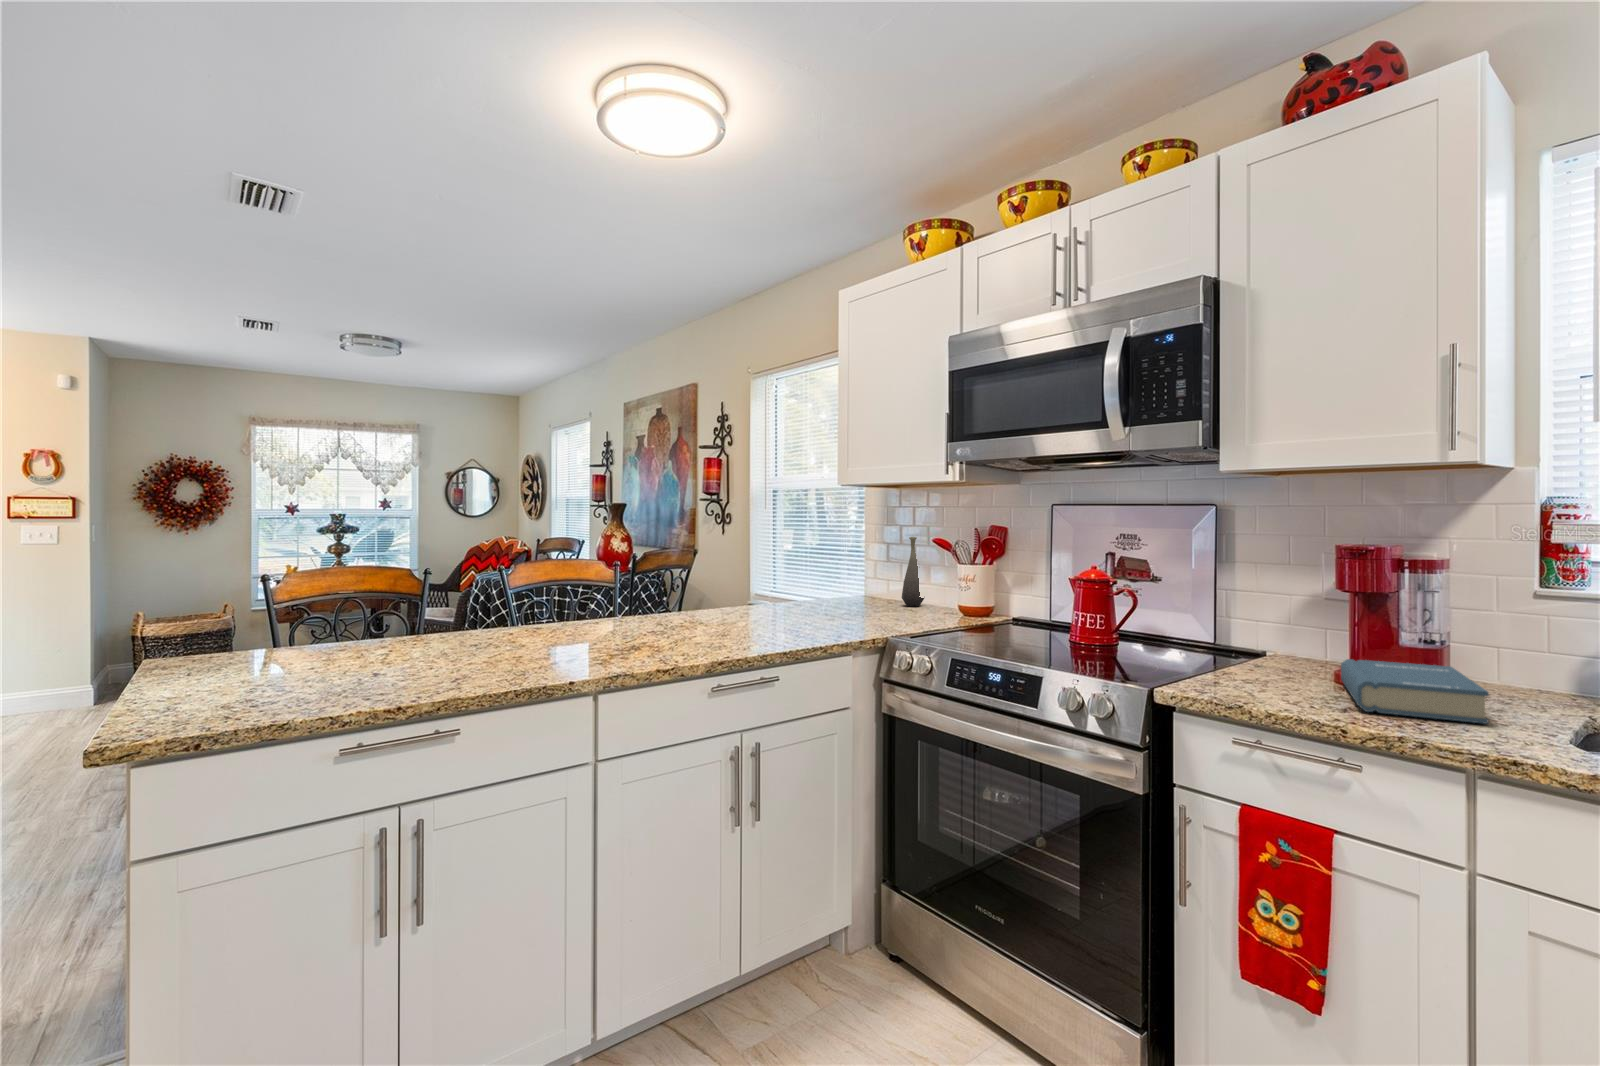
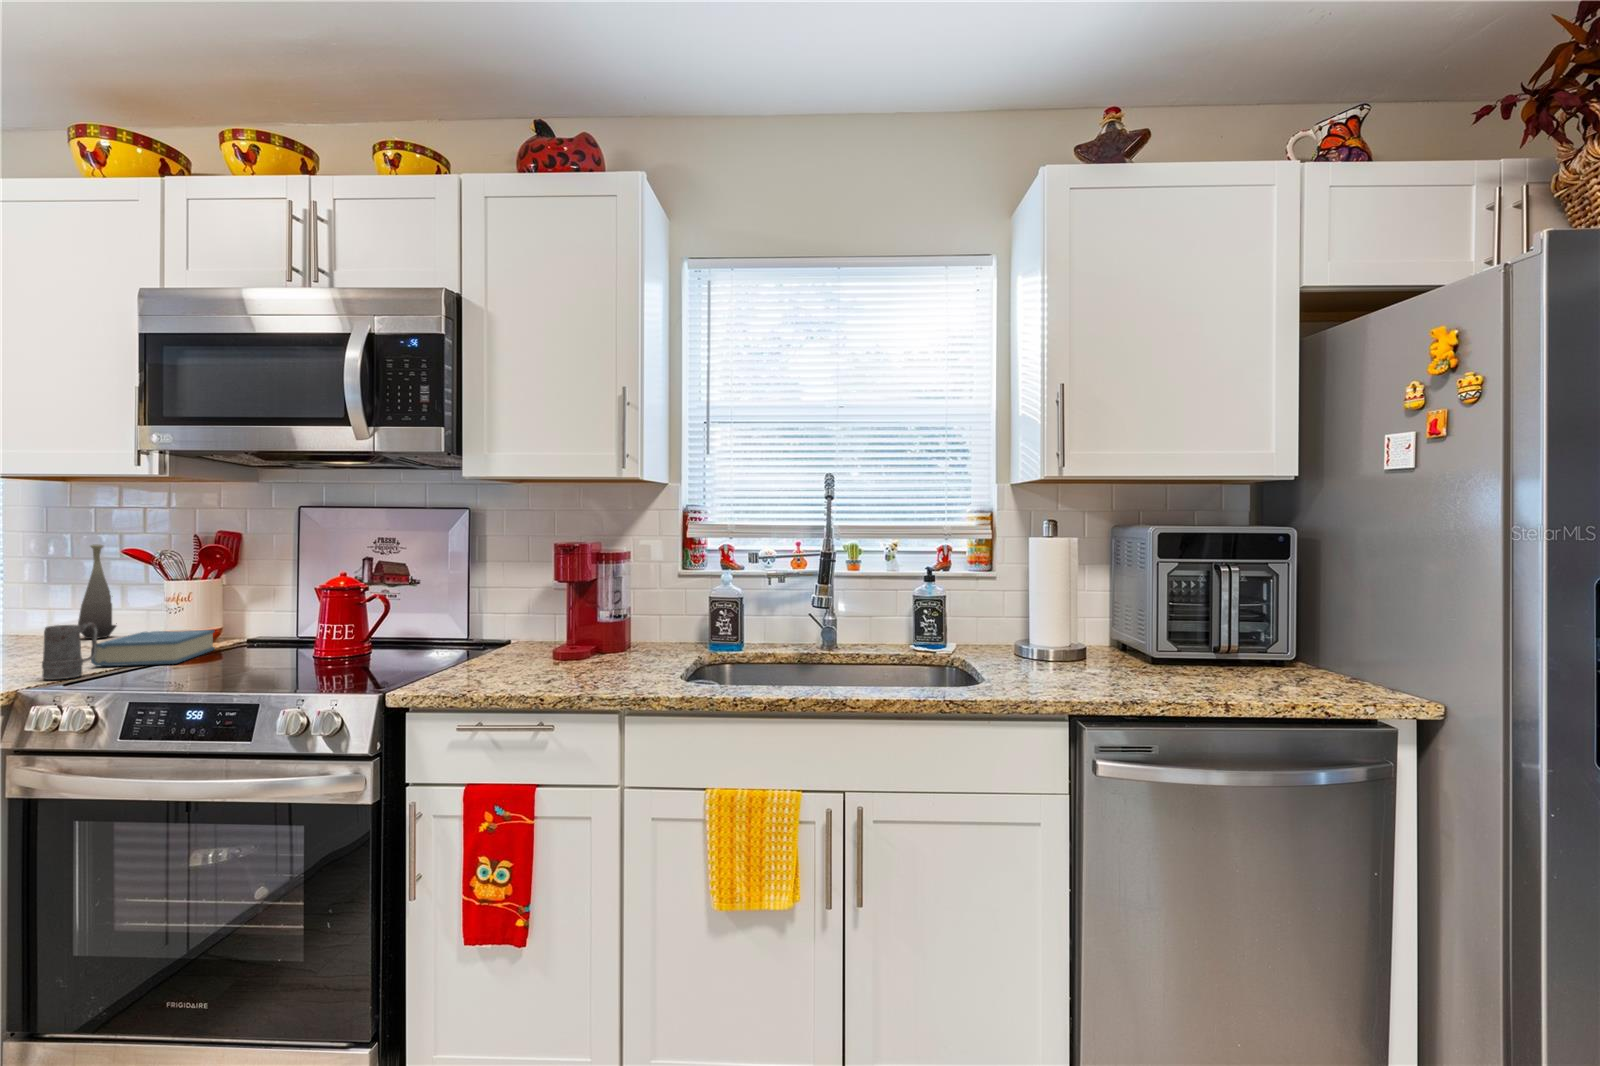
mug: none [886,597,918,639] -> present [42,622,98,680]
hardback book: present [1341,659,1489,724] -> present [91,630,215,666]

